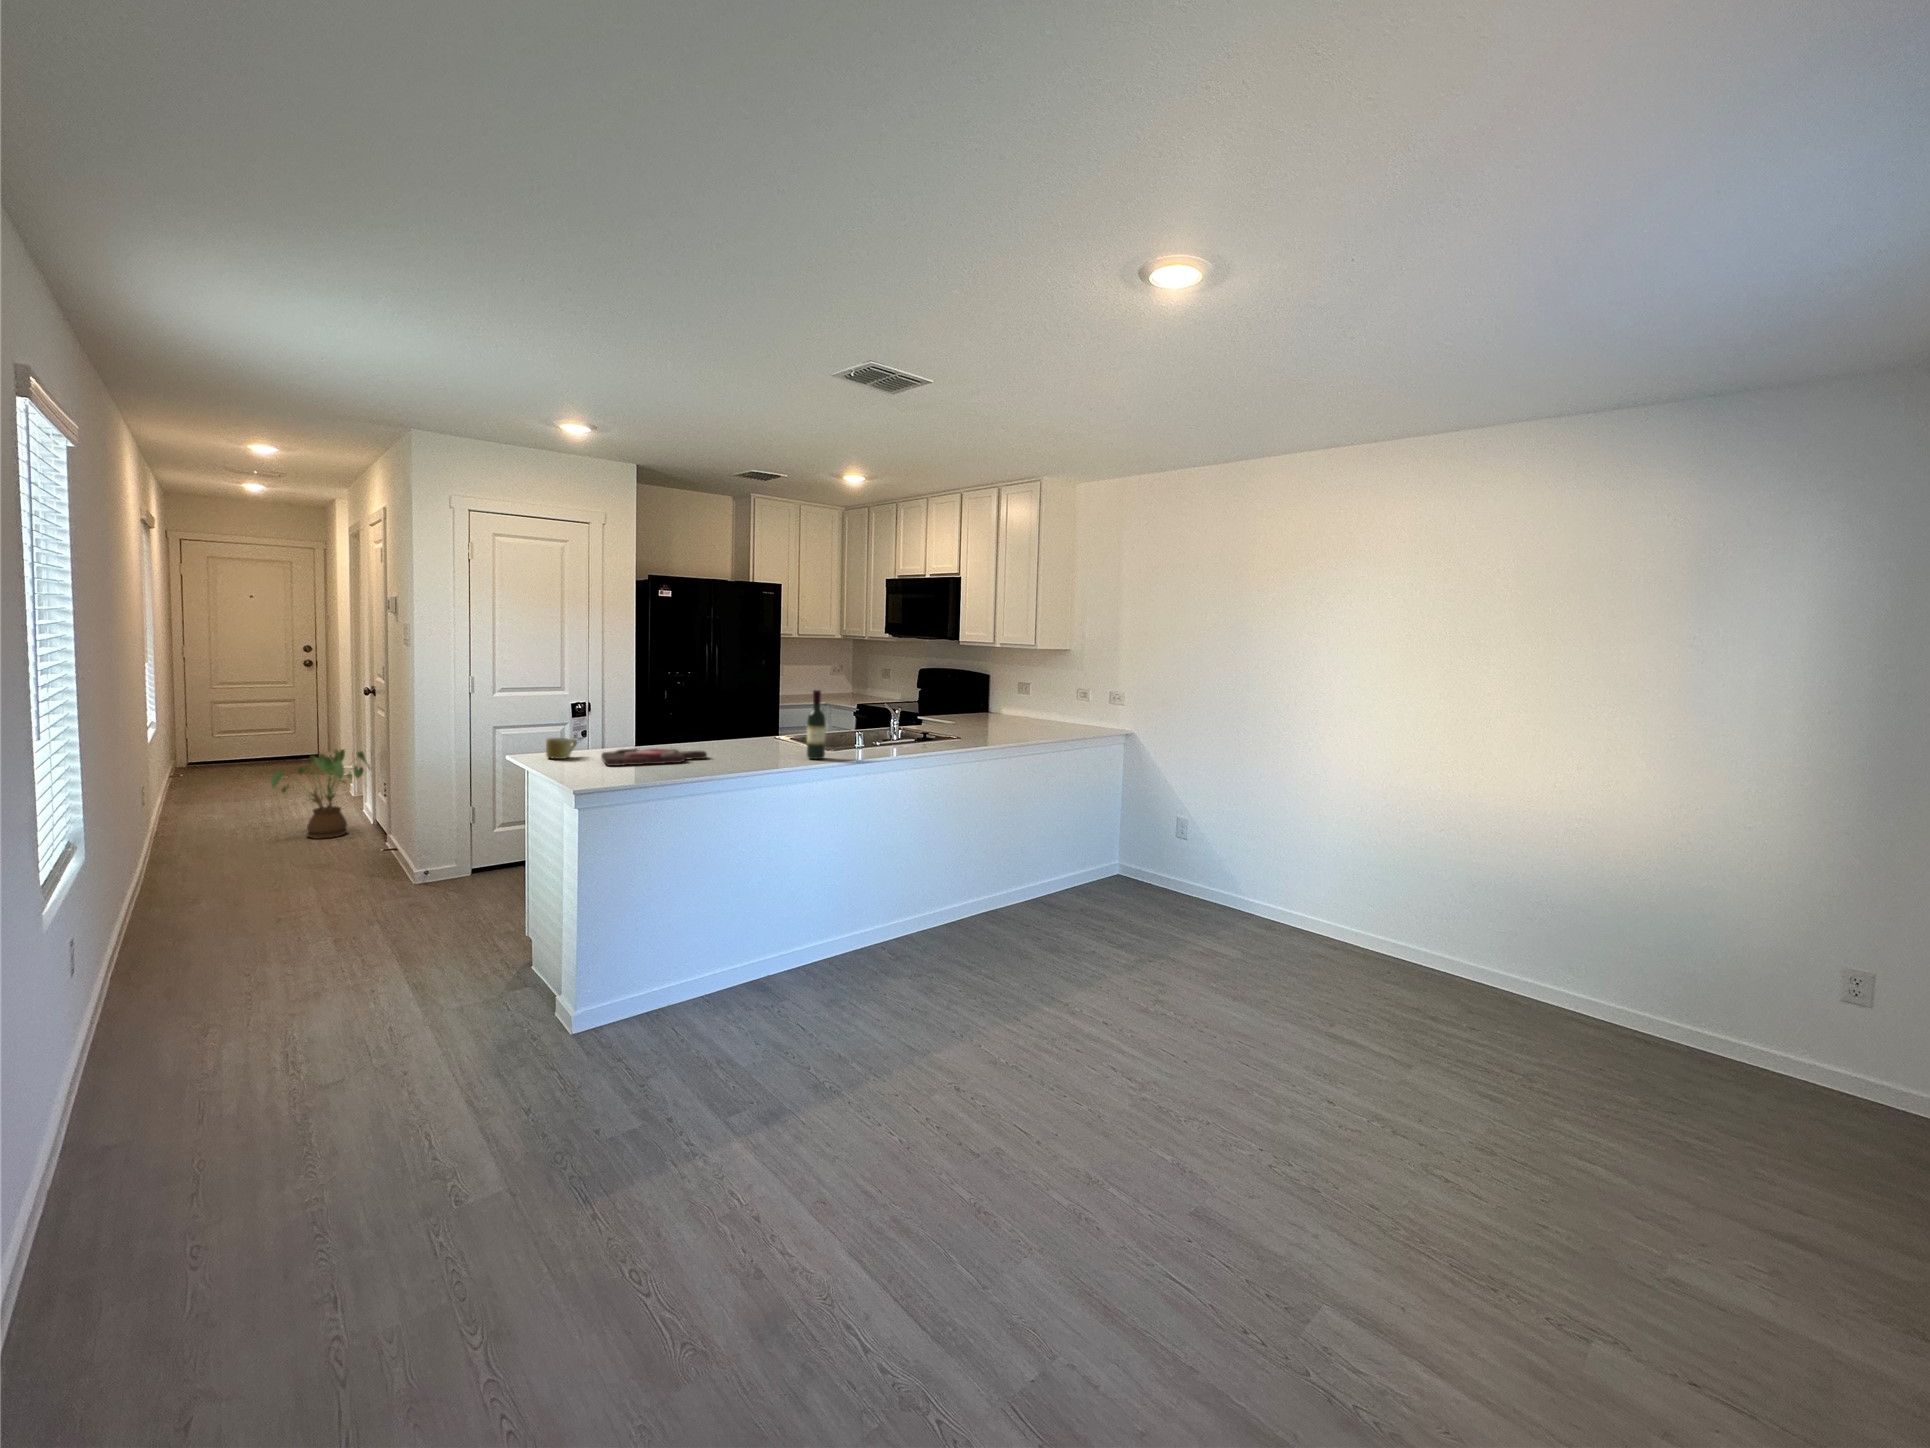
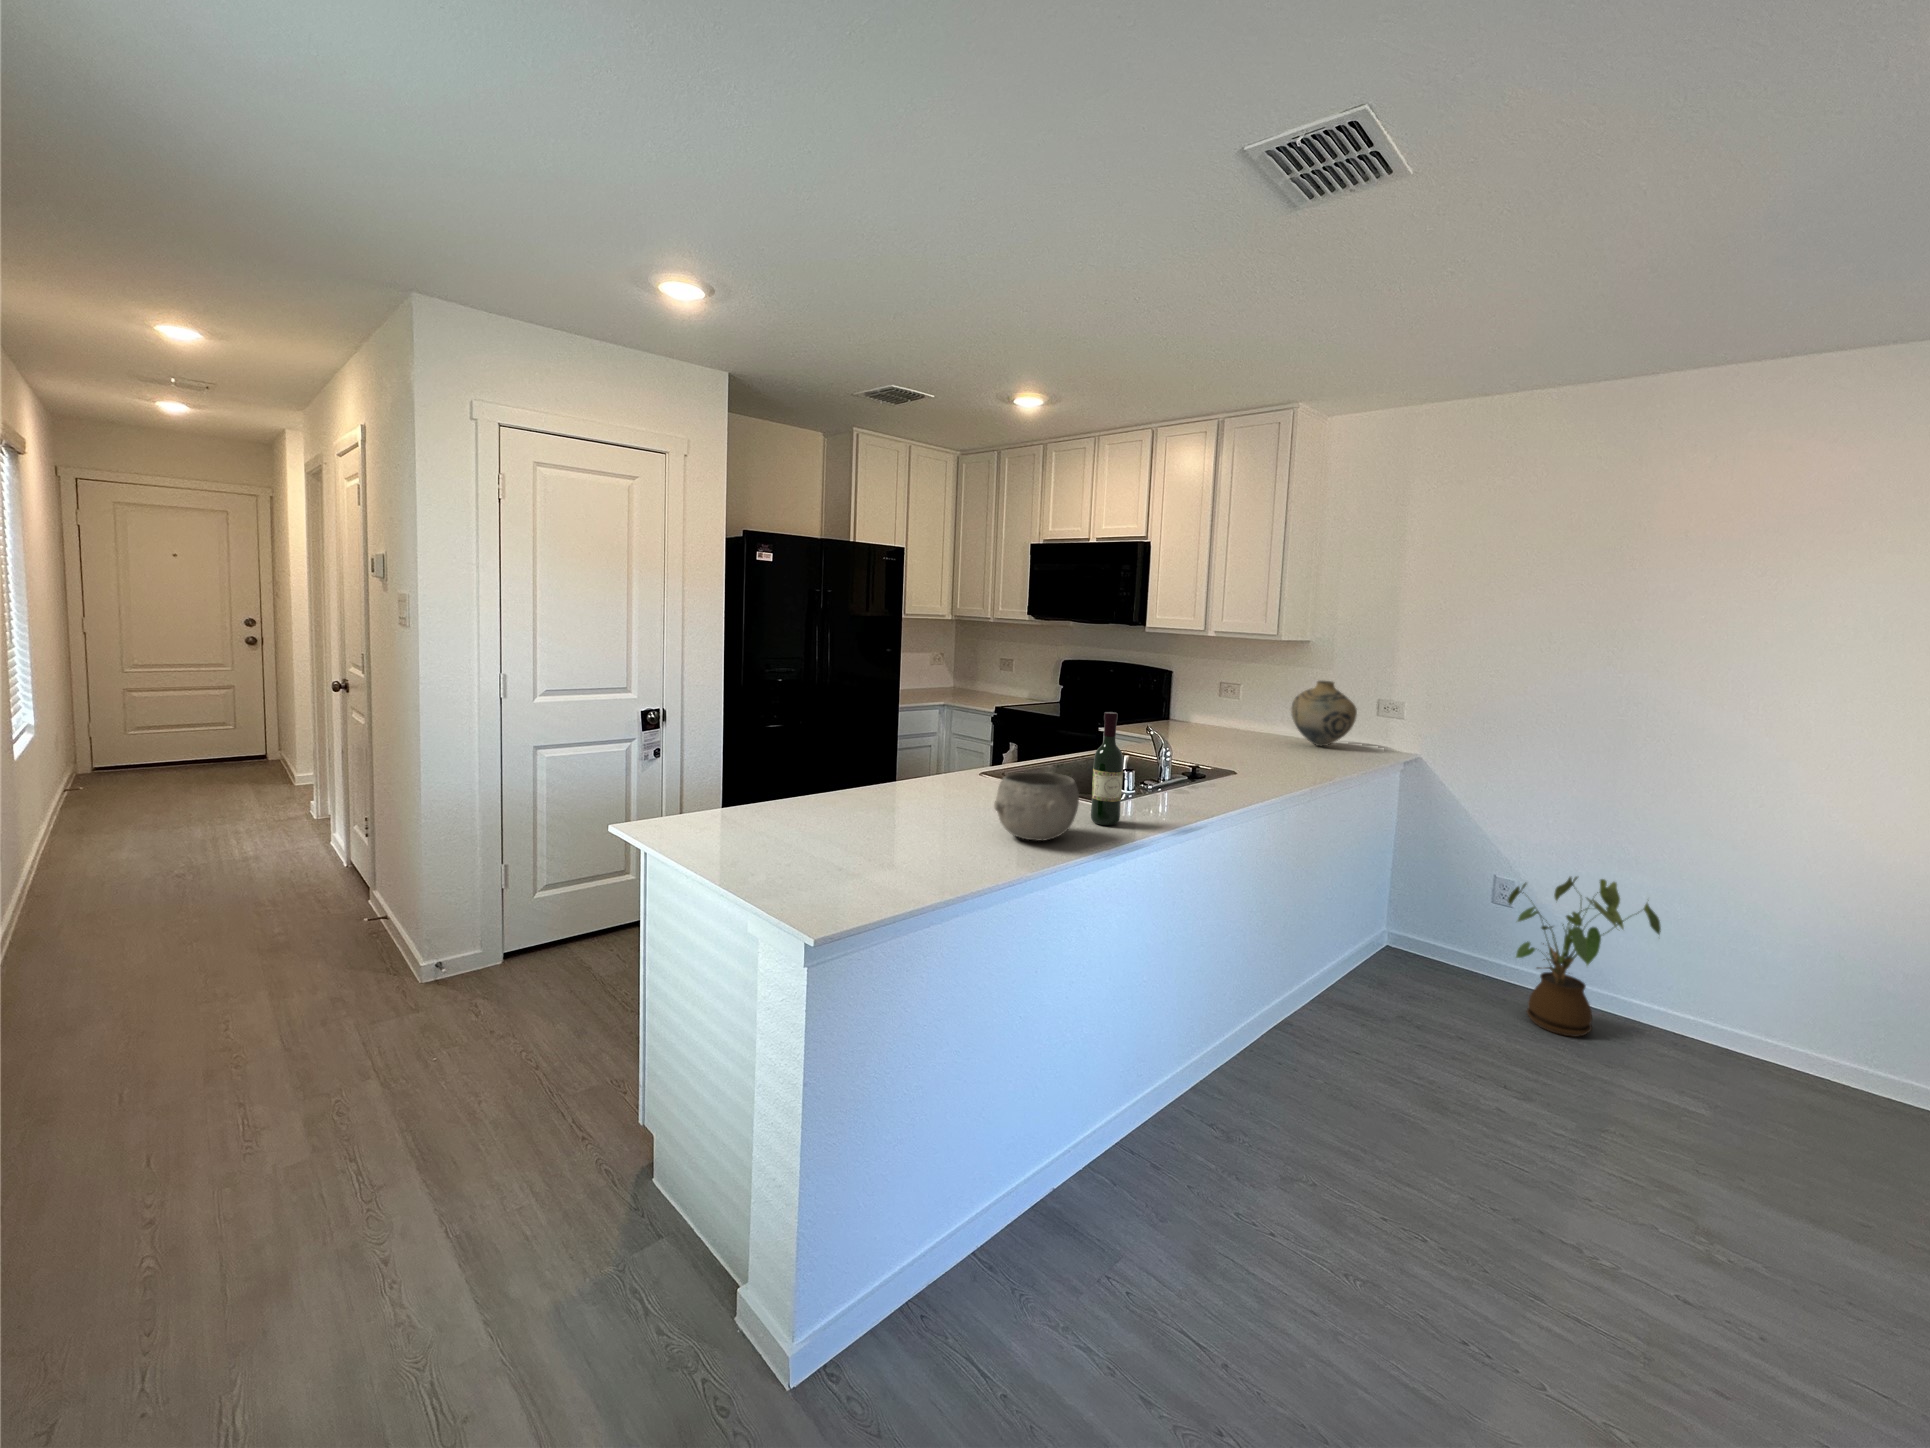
vase: none [1049,679,1095,728] -> present [1291,681,1357,746]
bowl: none [730,726,786,763] -> present [994,772,1079,840]
mug: present [546,738,577,759] -> none [681,795,728,835]
cutting board: present [601,748,707,766] -> none [774,809,941,853]
house plant: present [271,749,370,839] -> present [1507,877,1661,1037]

